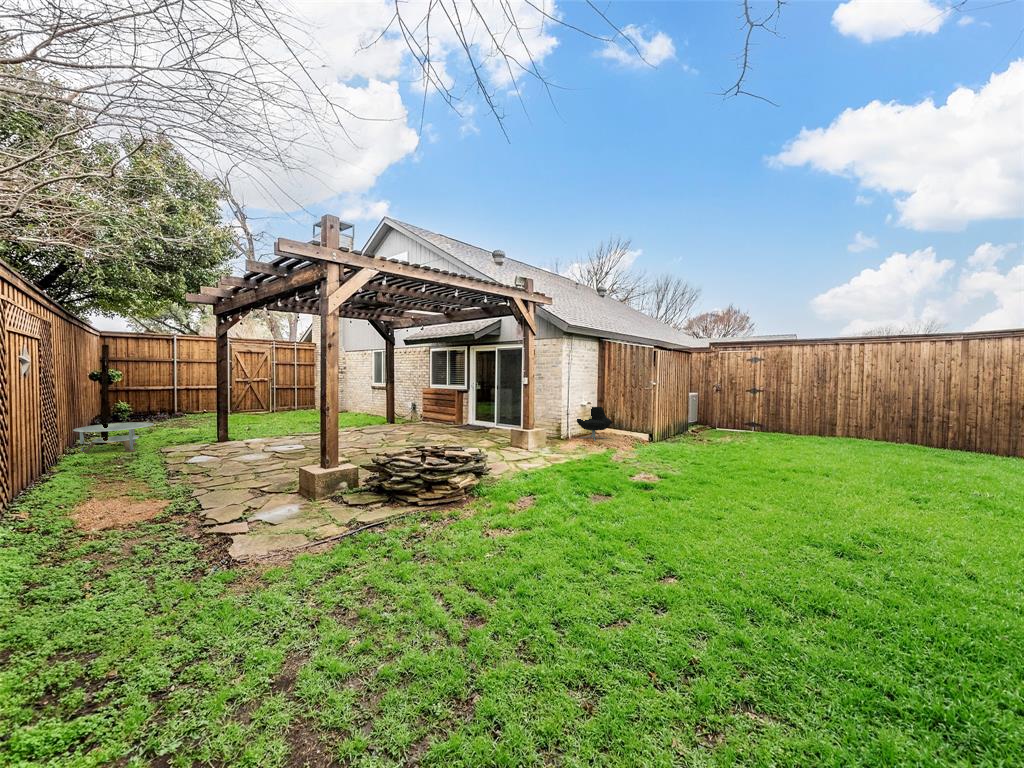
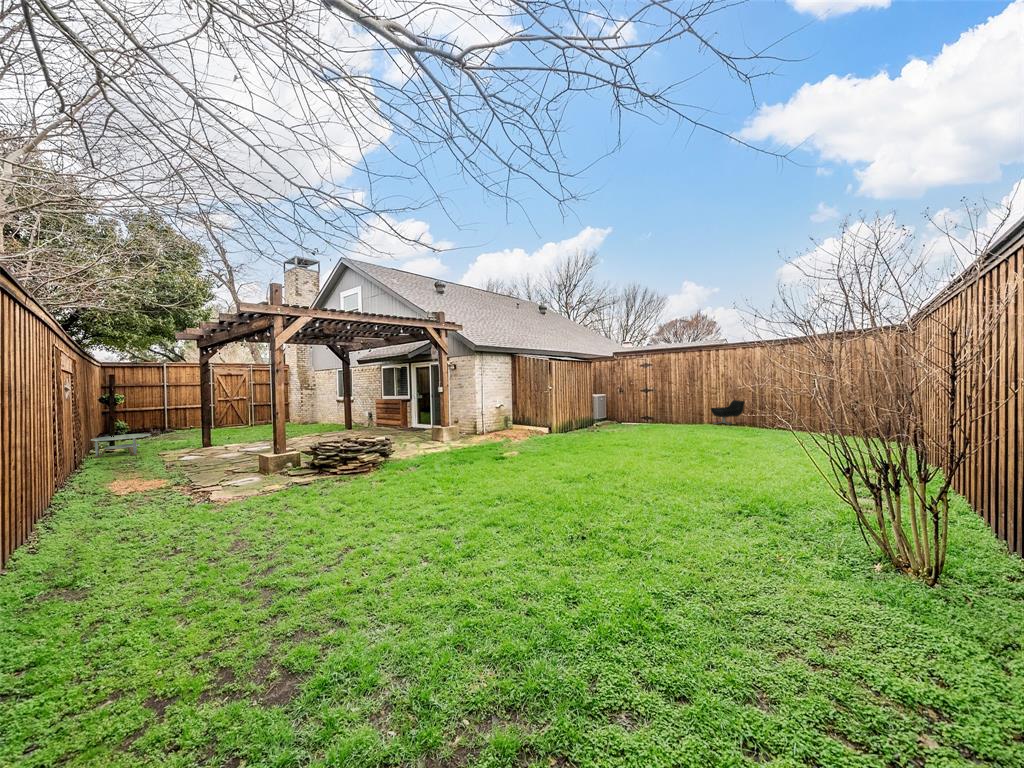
lounge chair: present [577,407,612,441] -> present [711,400,745,423]

